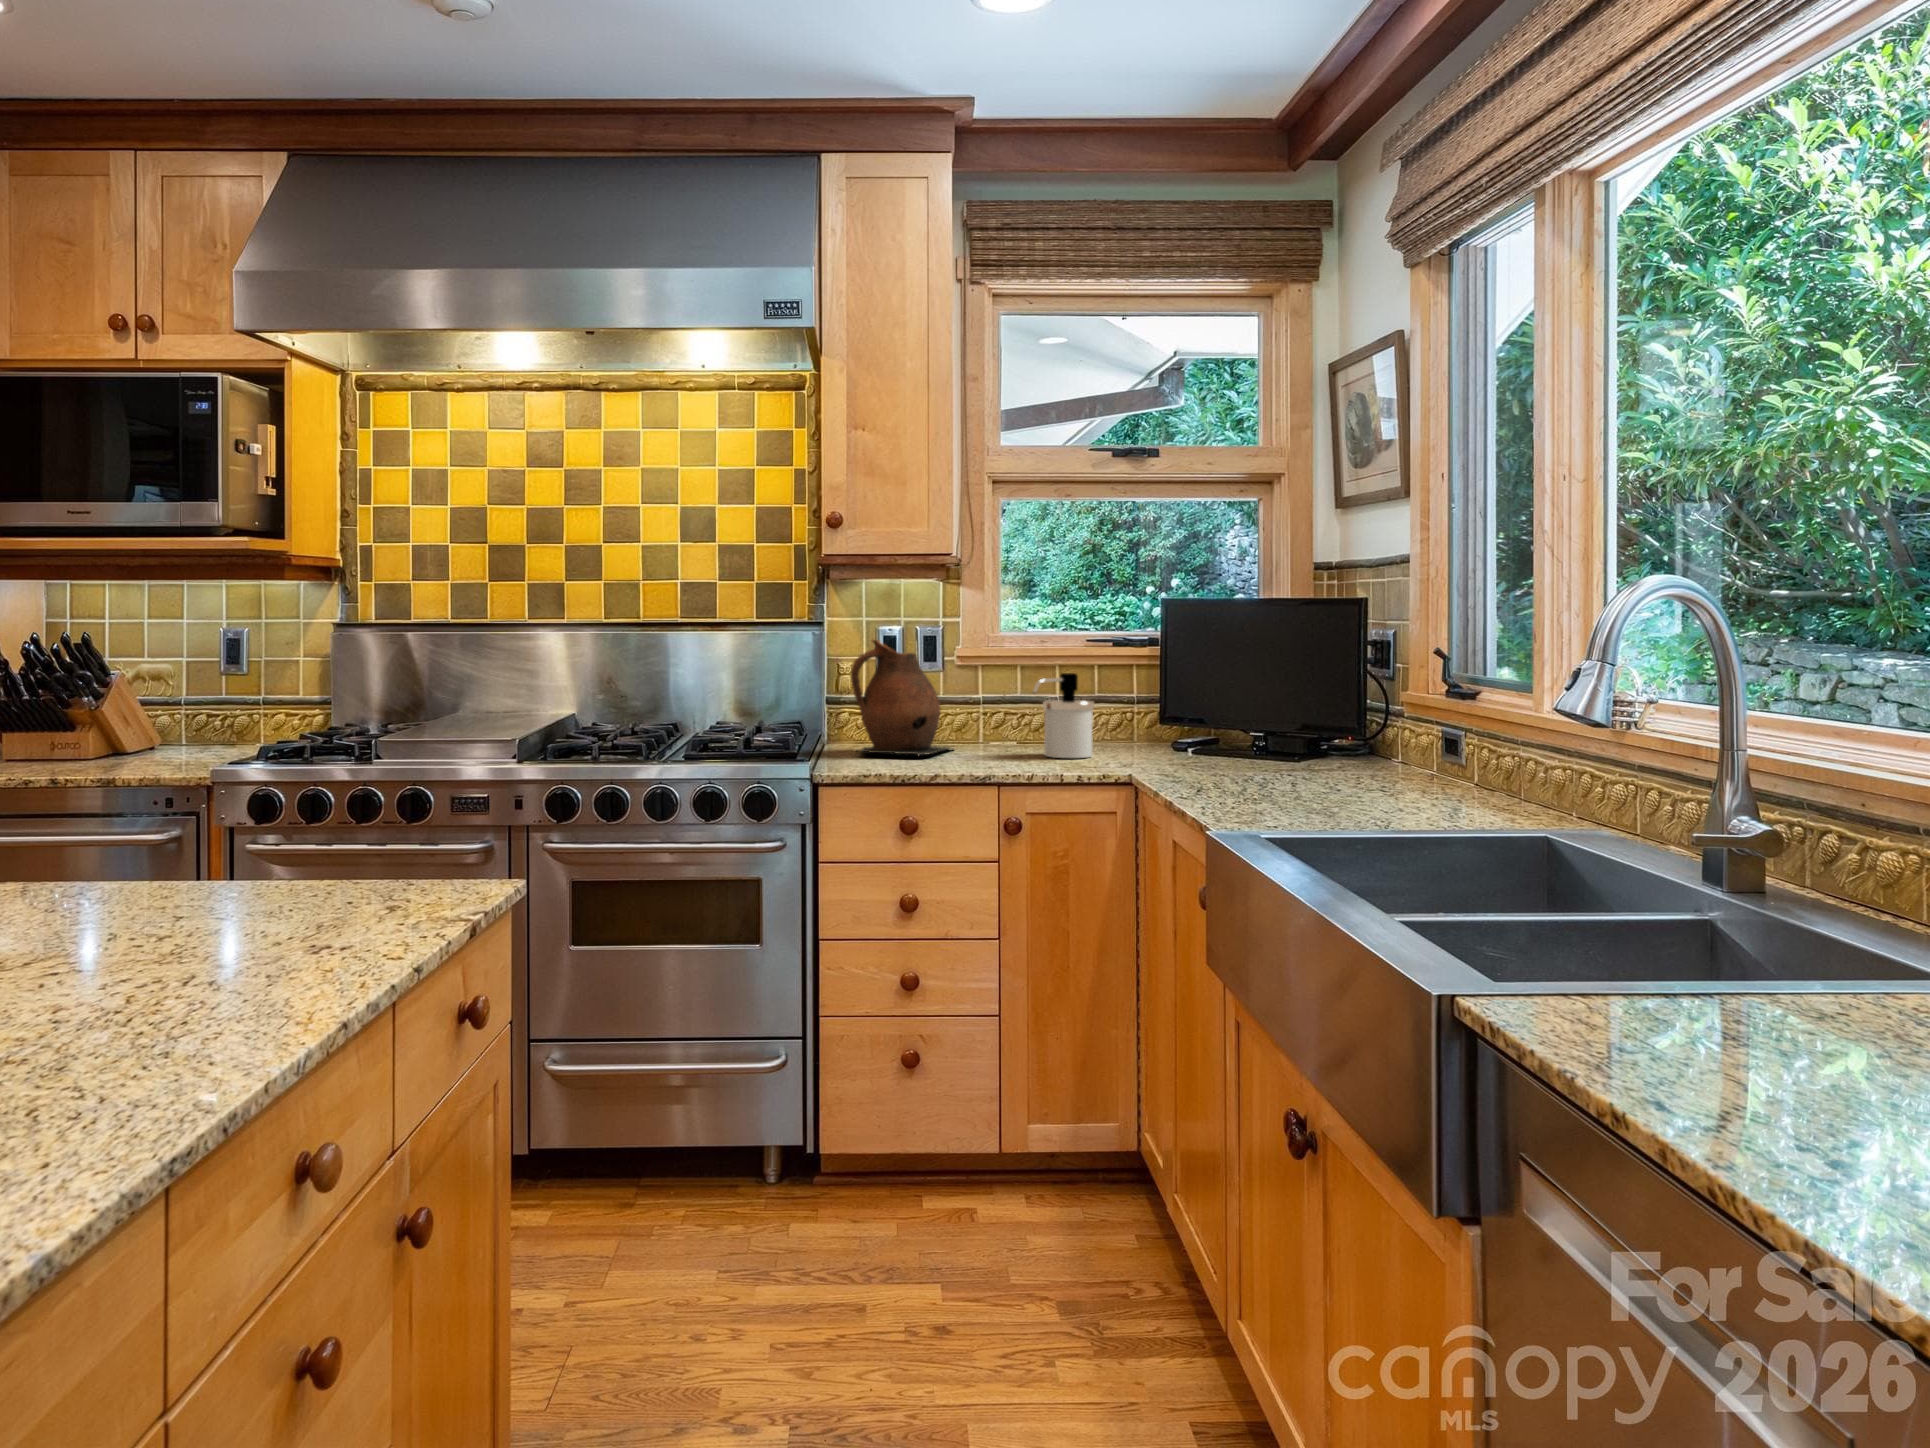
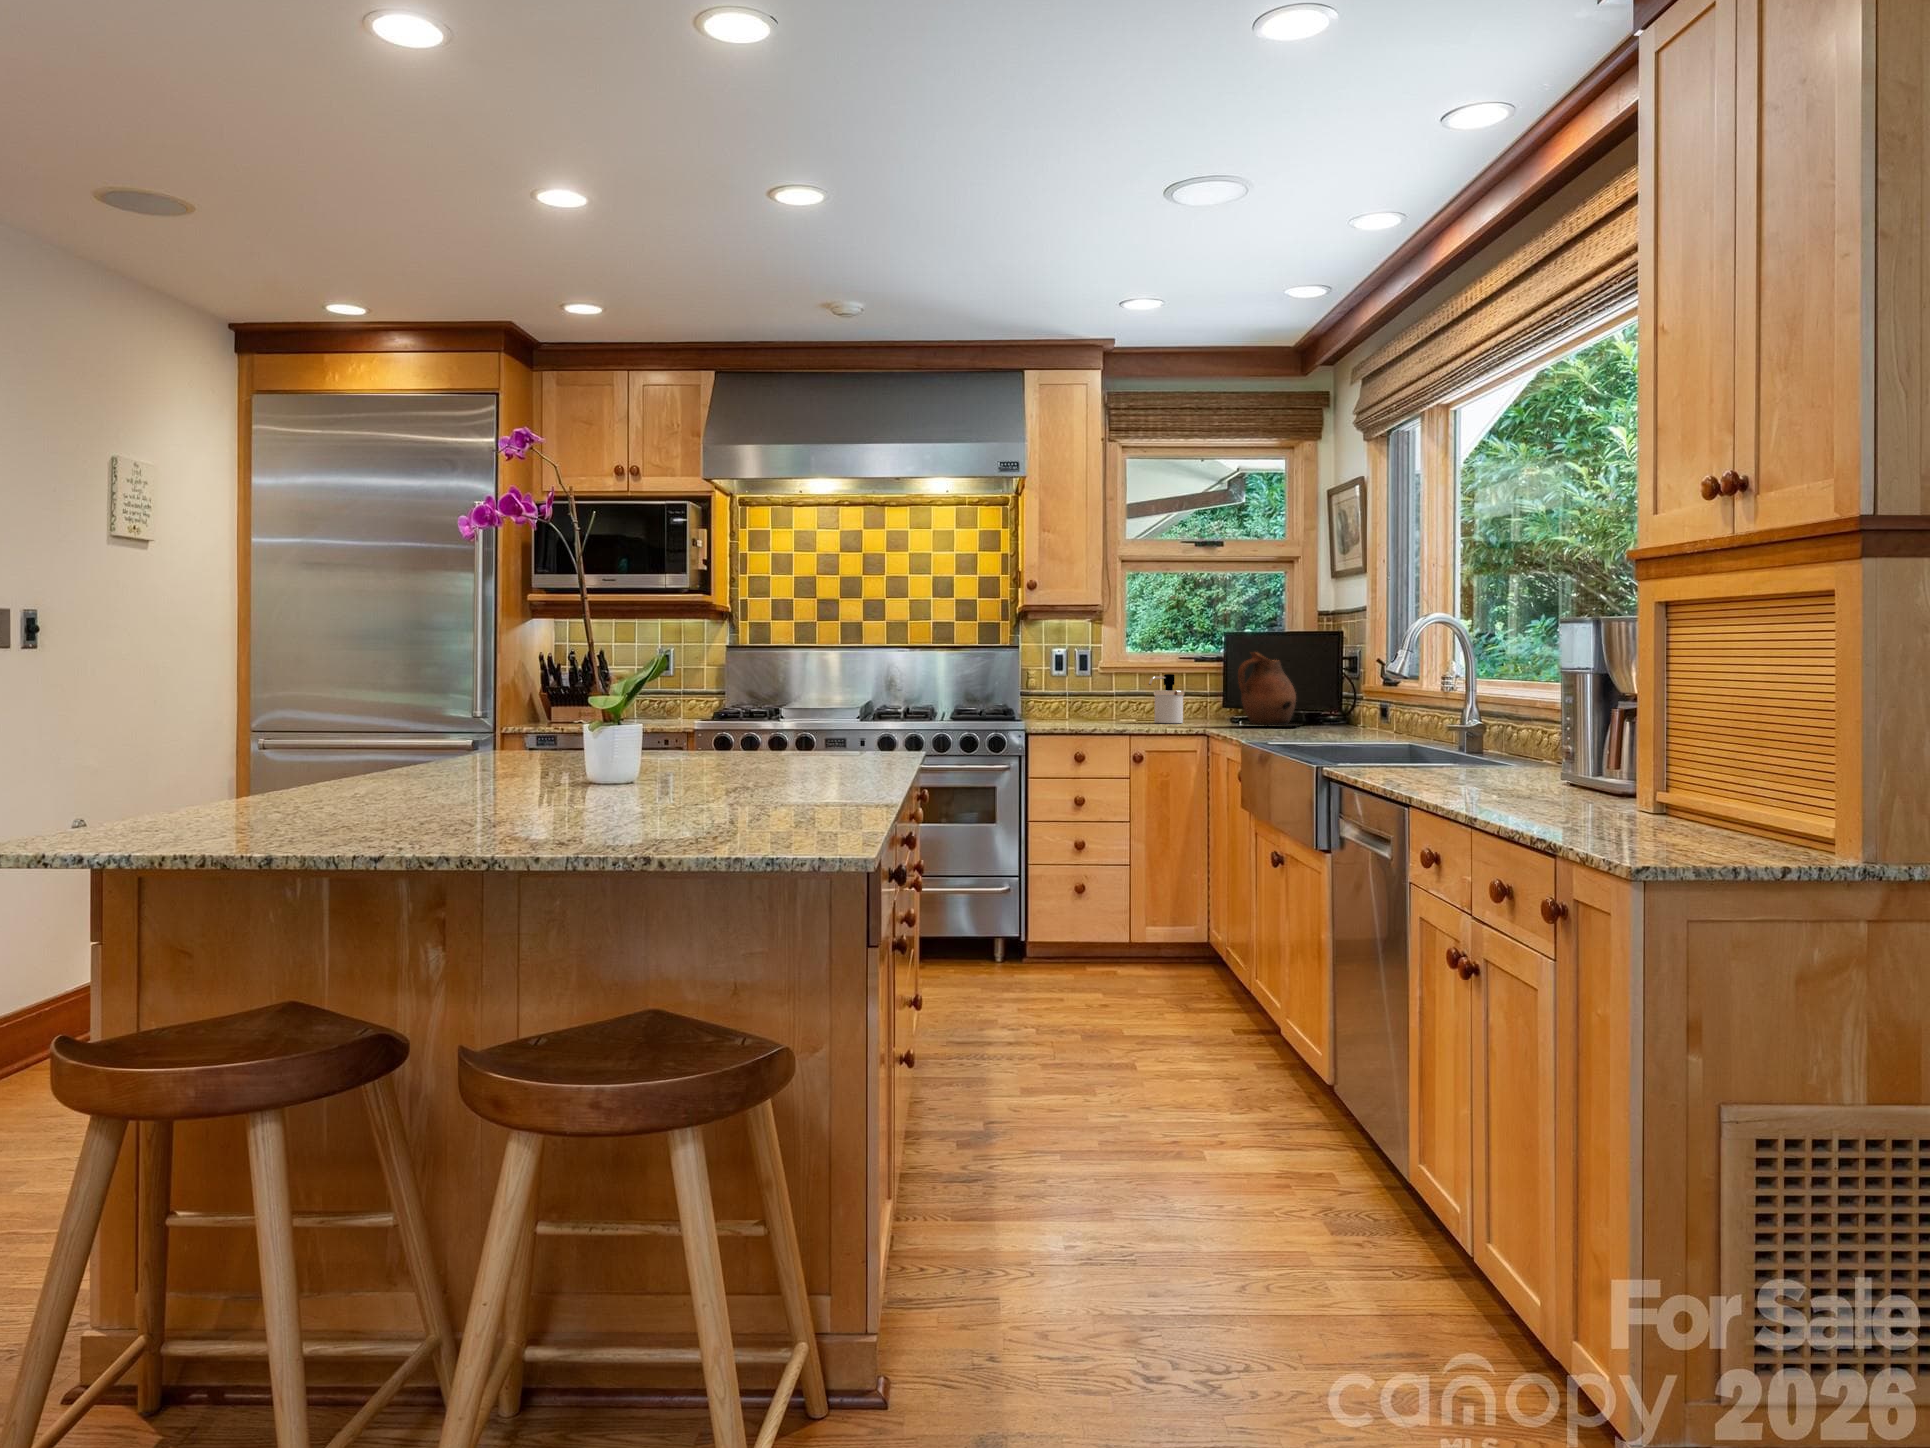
ceramic pitcher: present [851,640,953,756] -> present [1238,652,1296,726]

